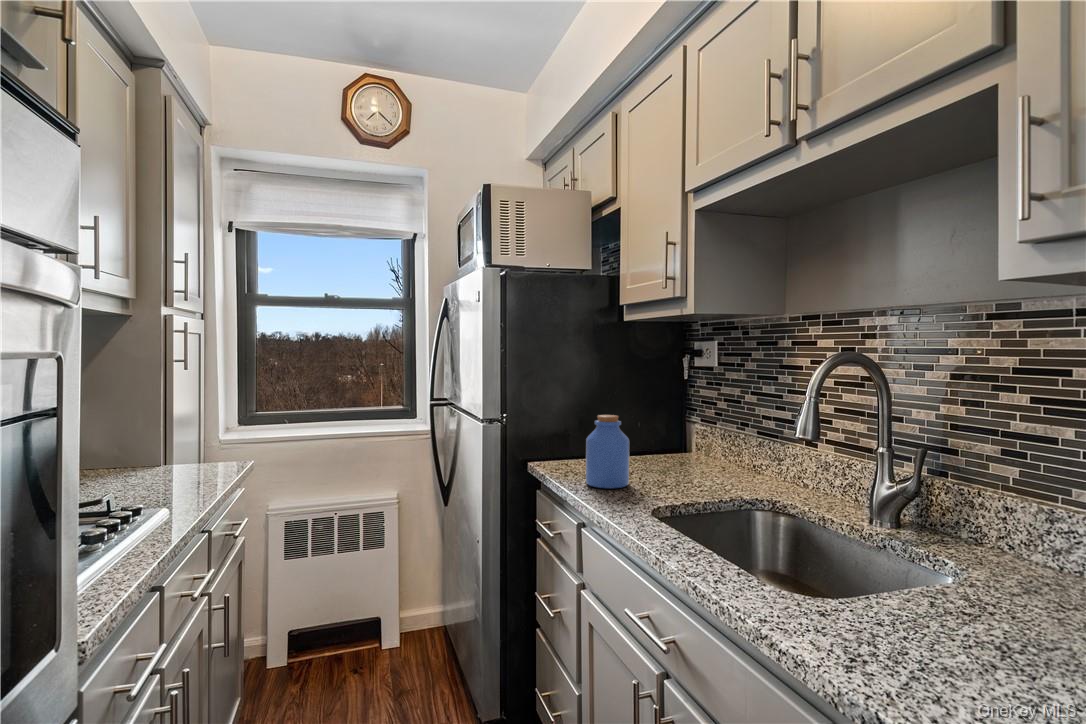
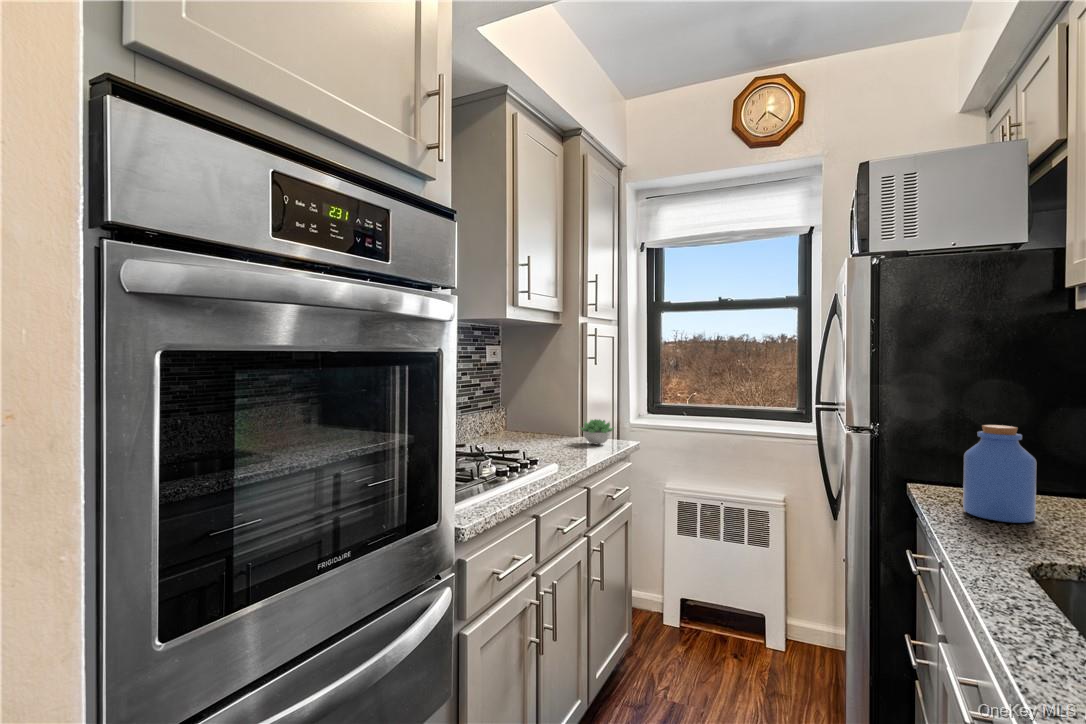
succulent plant: none [168,438,222,471] -> present [580,419,614,444]

